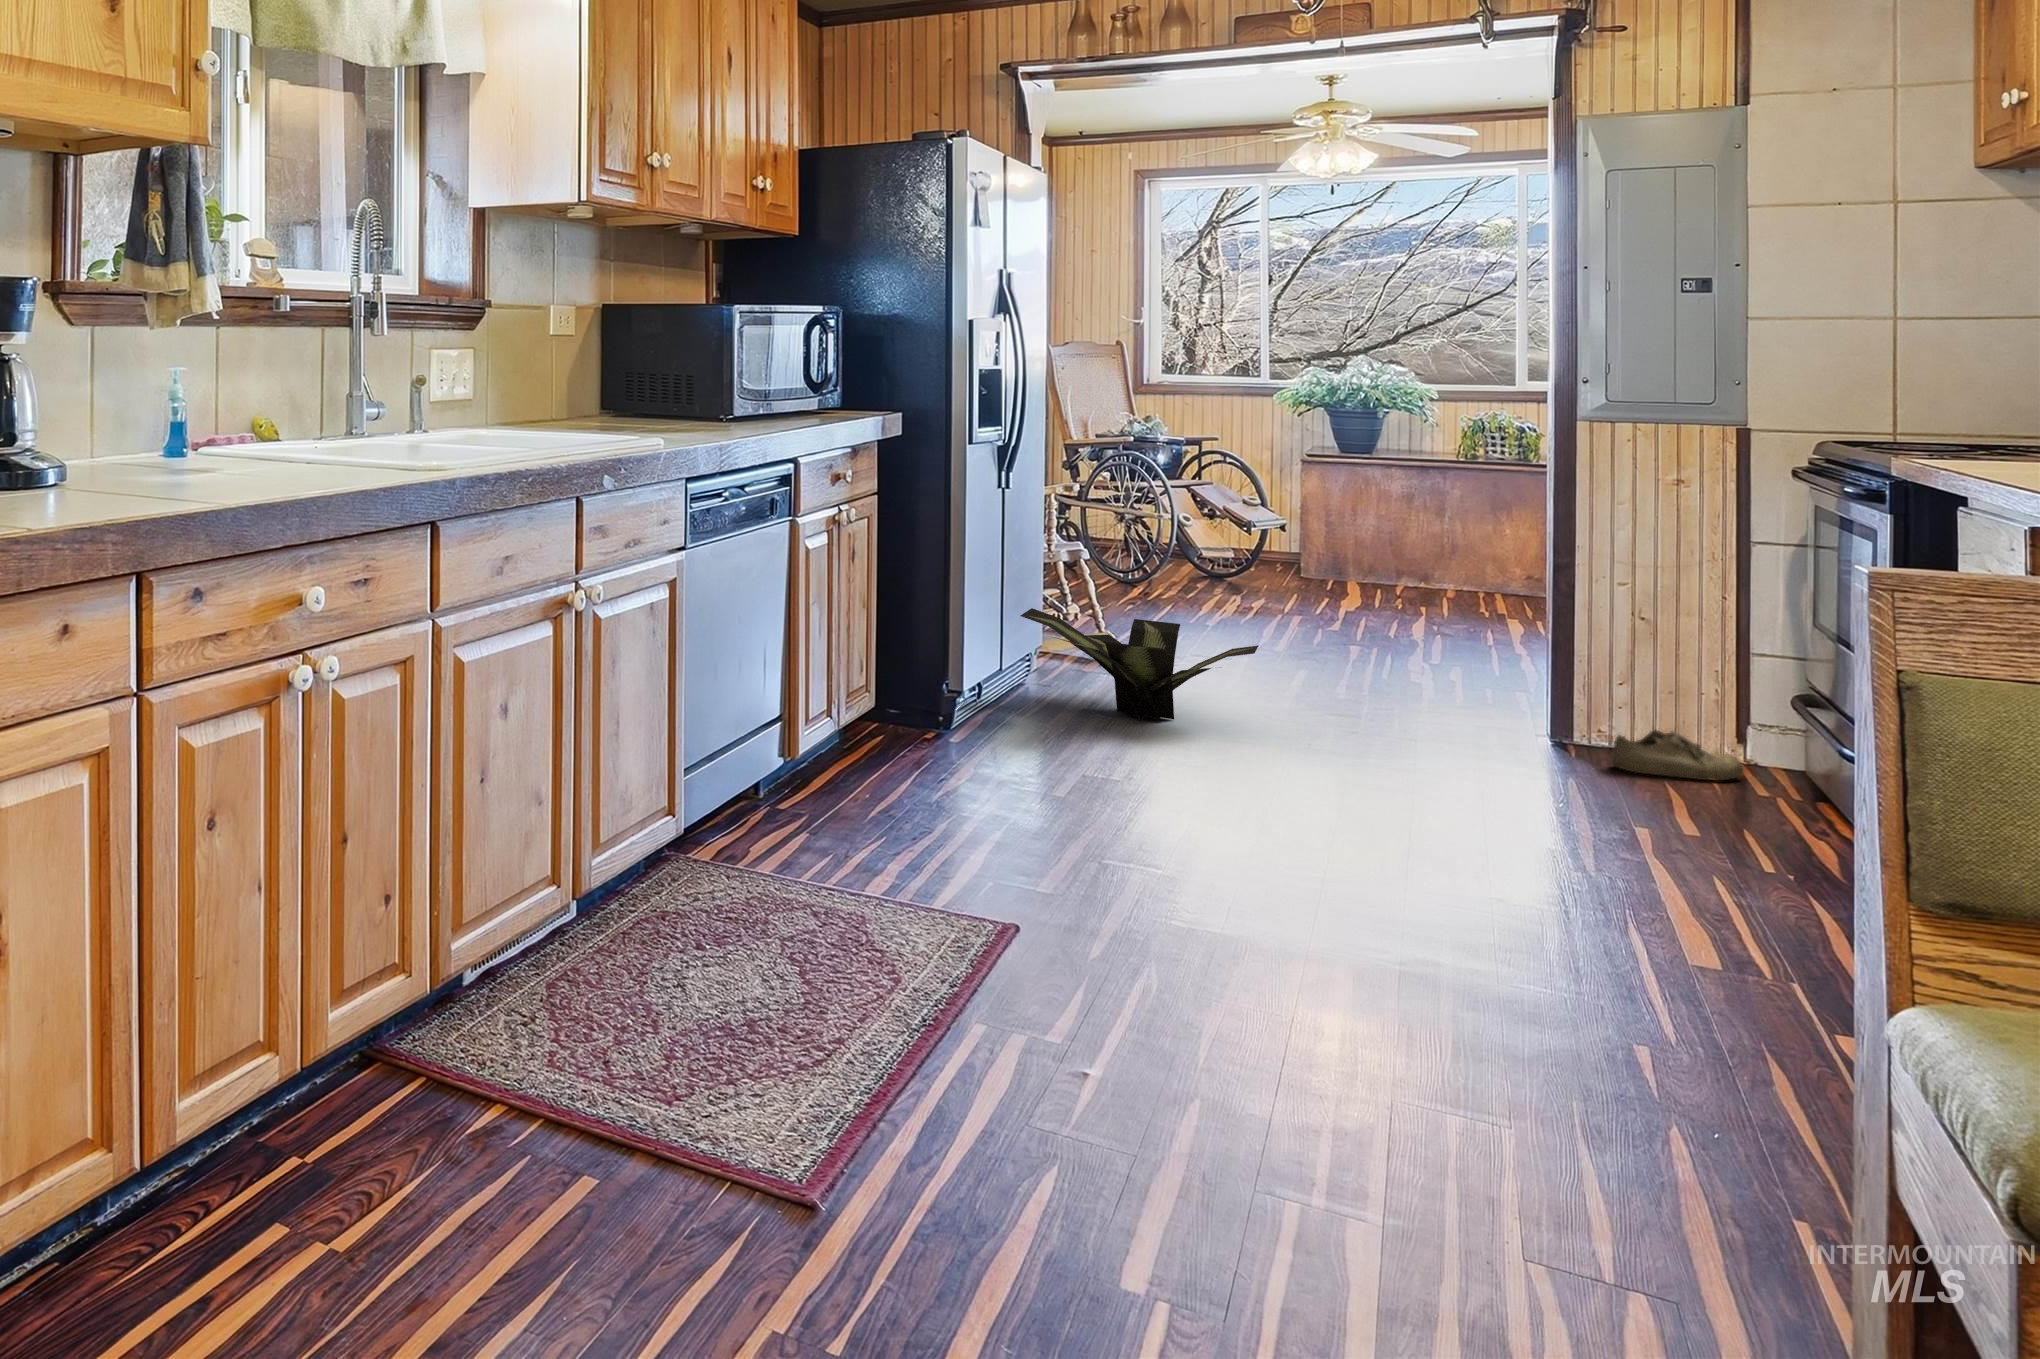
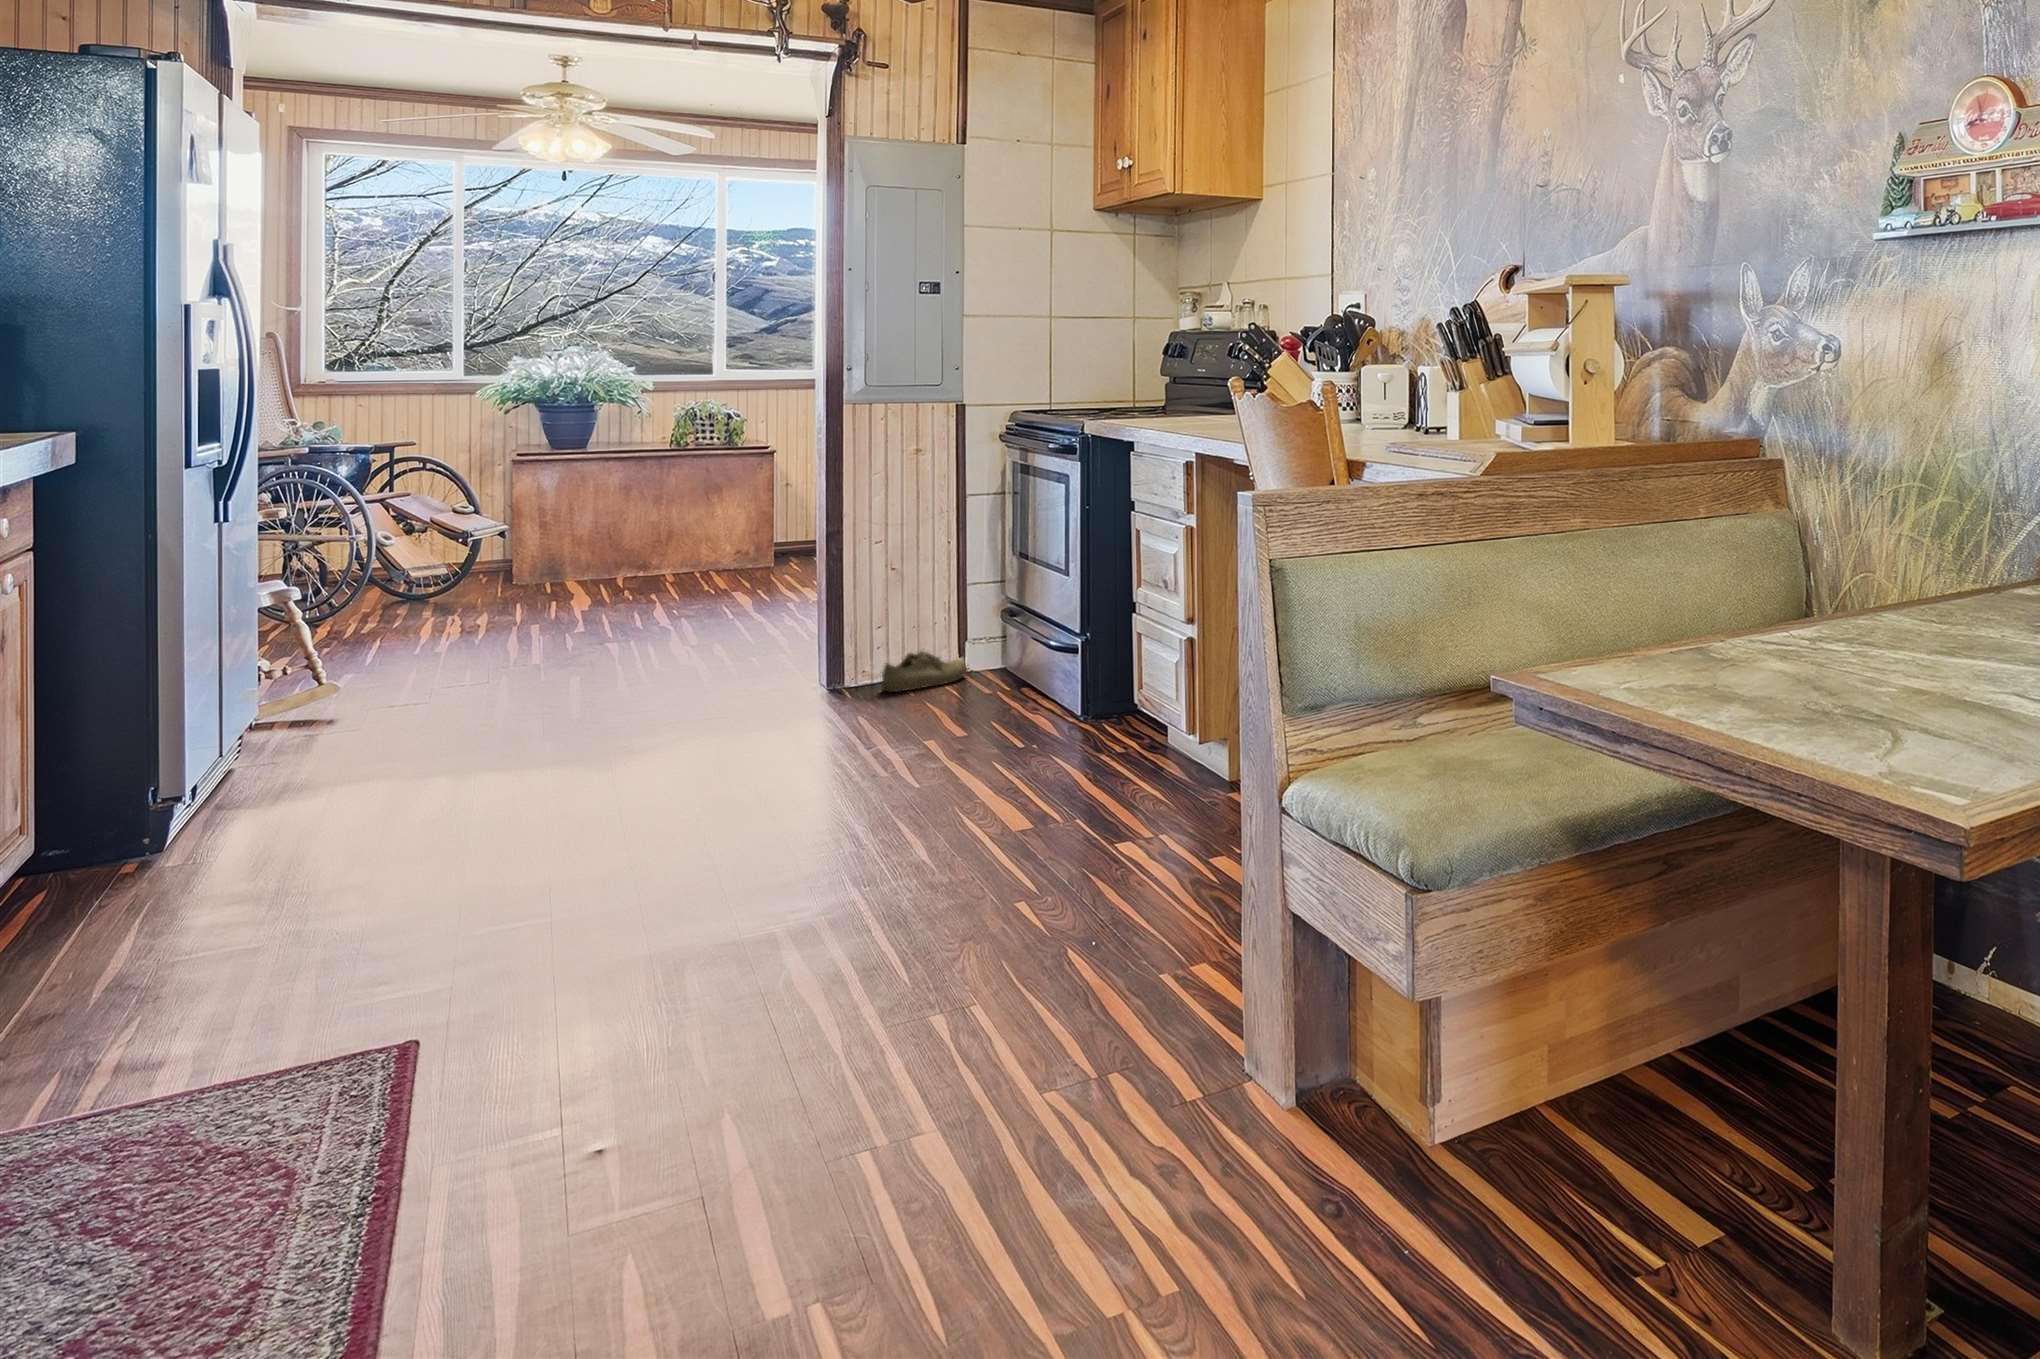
potted plant: present [1020,608,1259,721] -> none [244,652,567,773]

